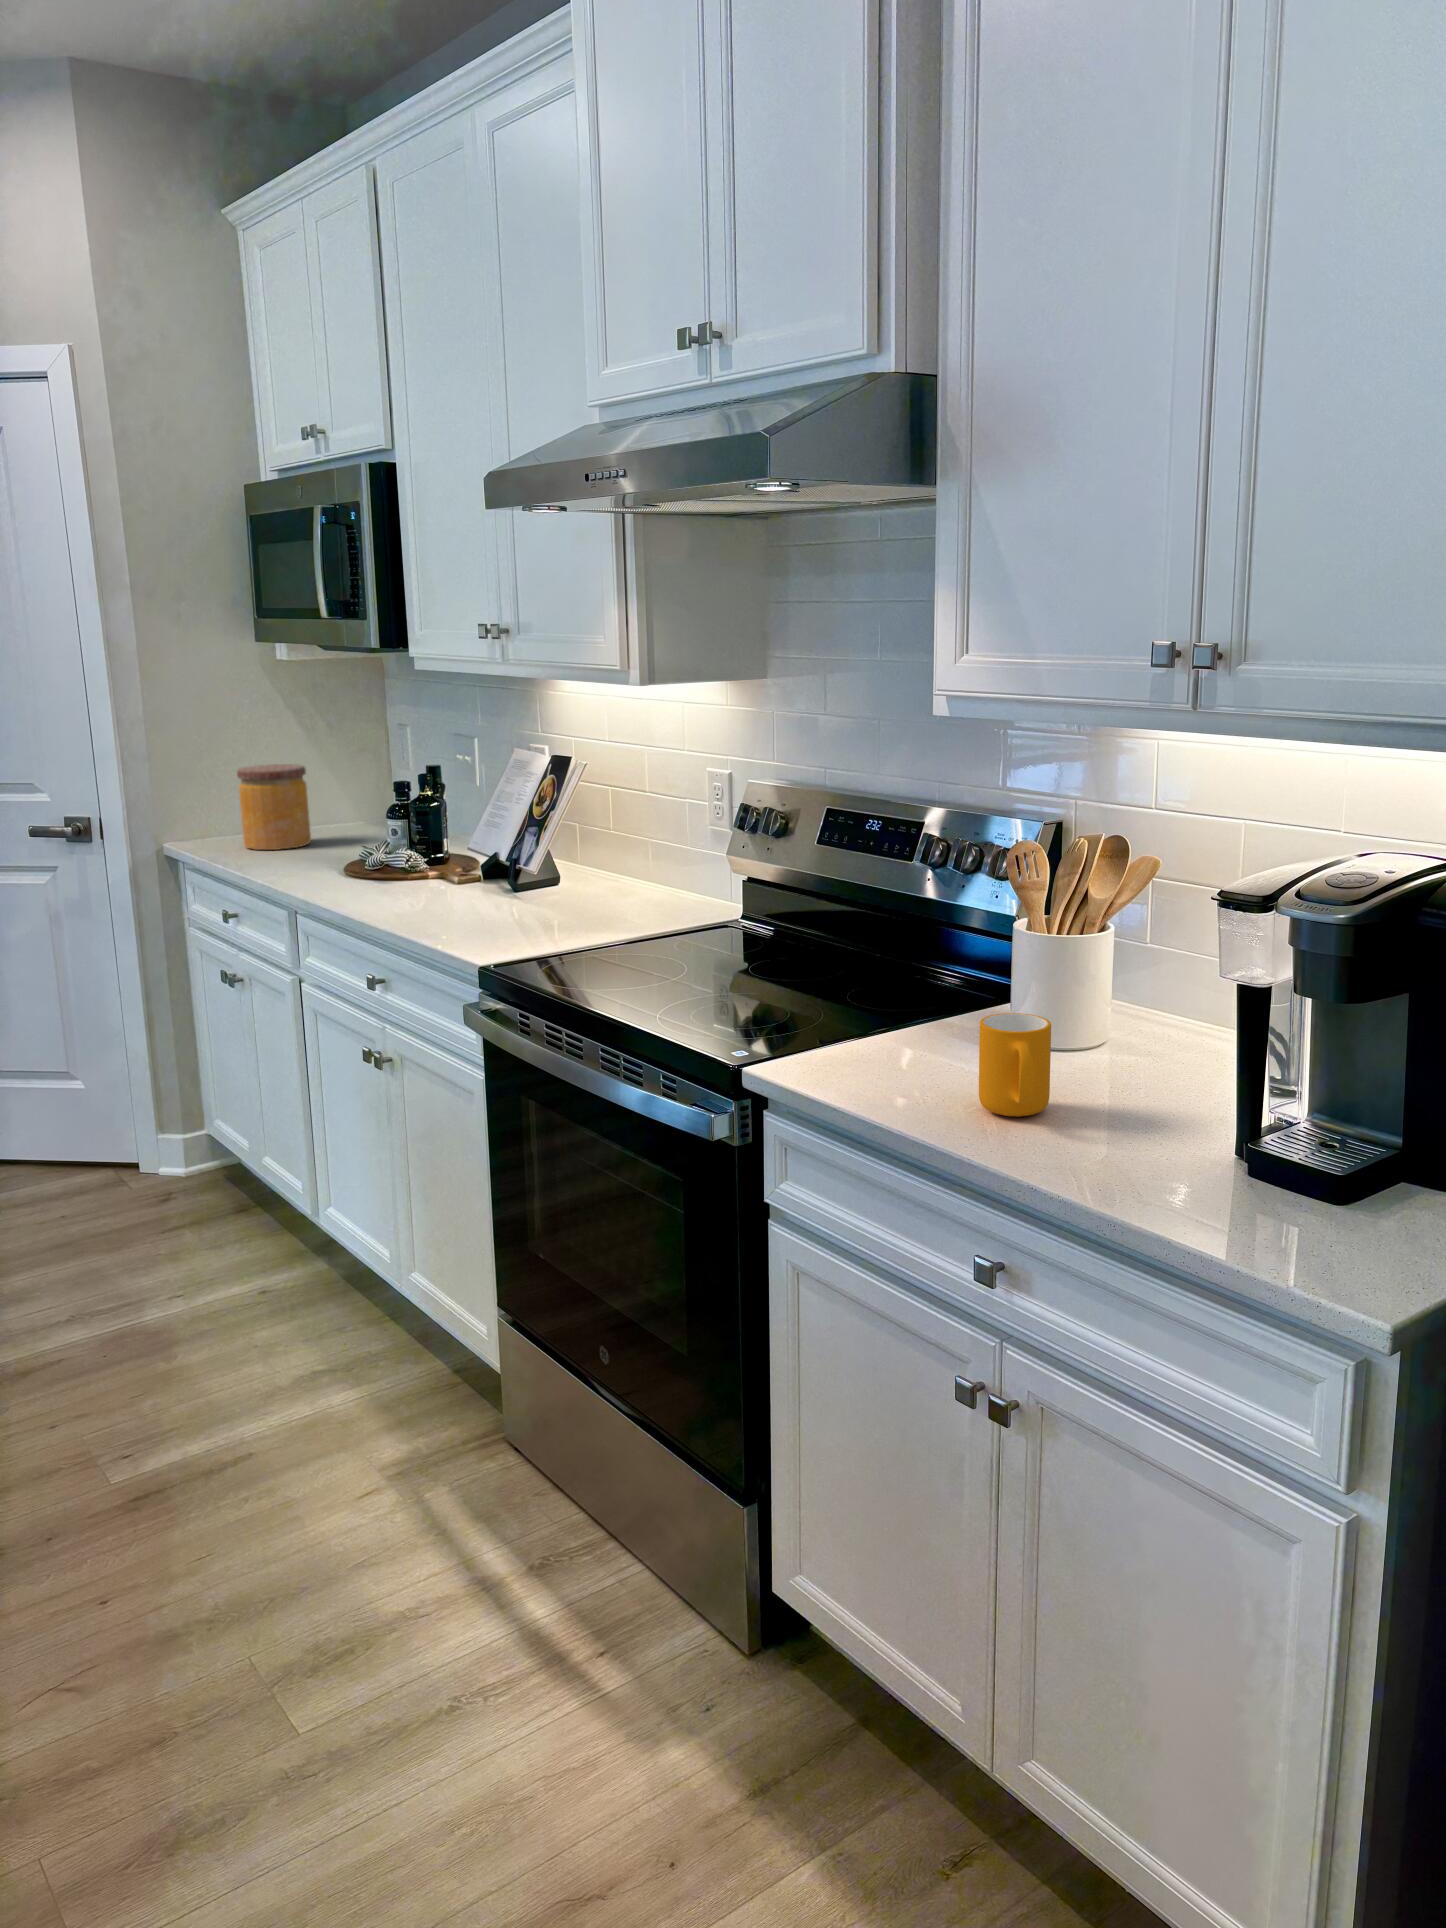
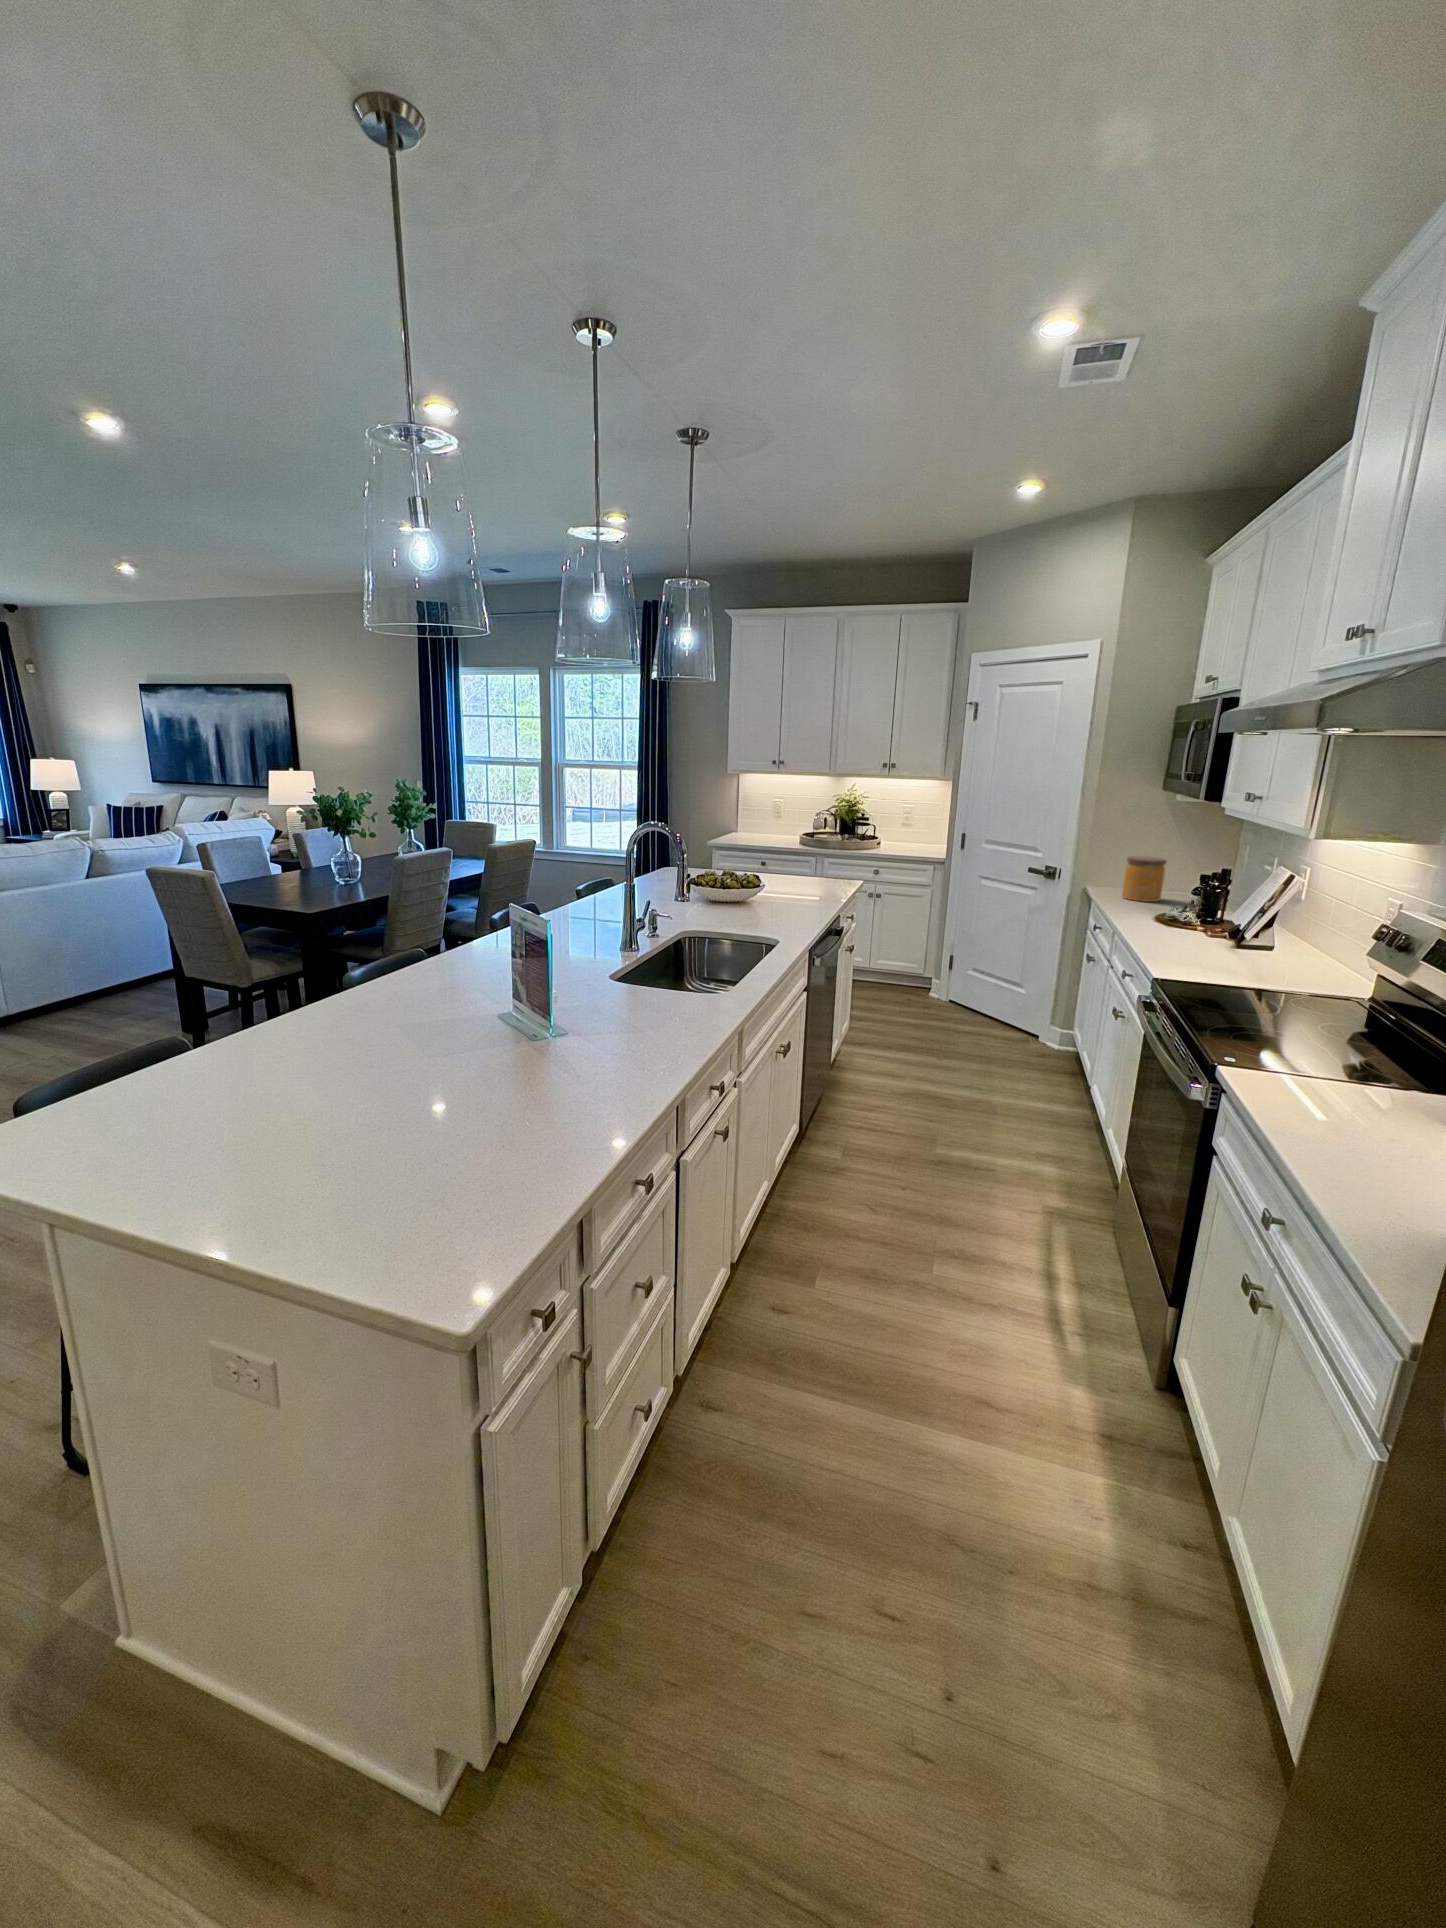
mug: present [979,1013,1051,1117] -> none [1328,1081,1399,1154]

